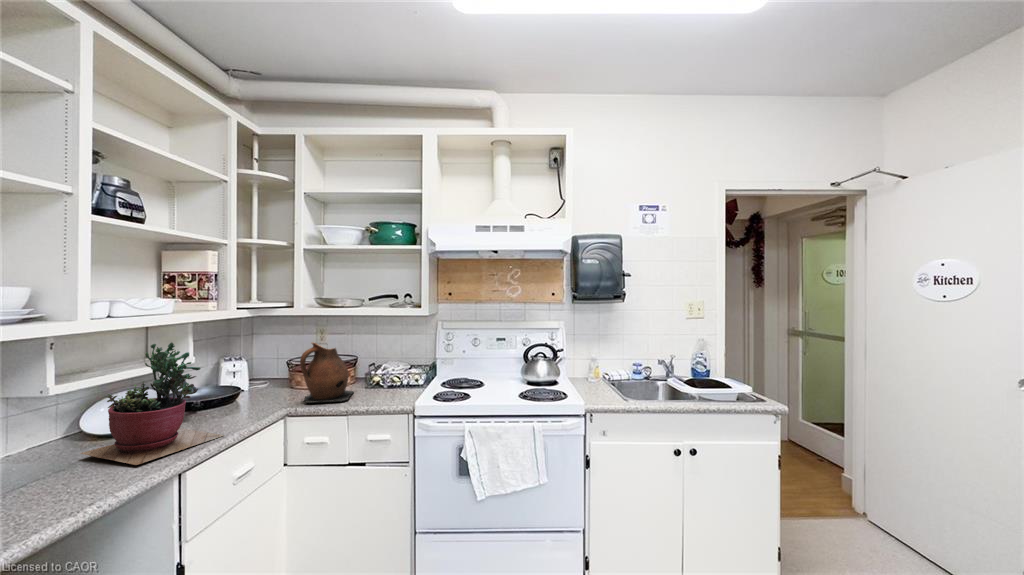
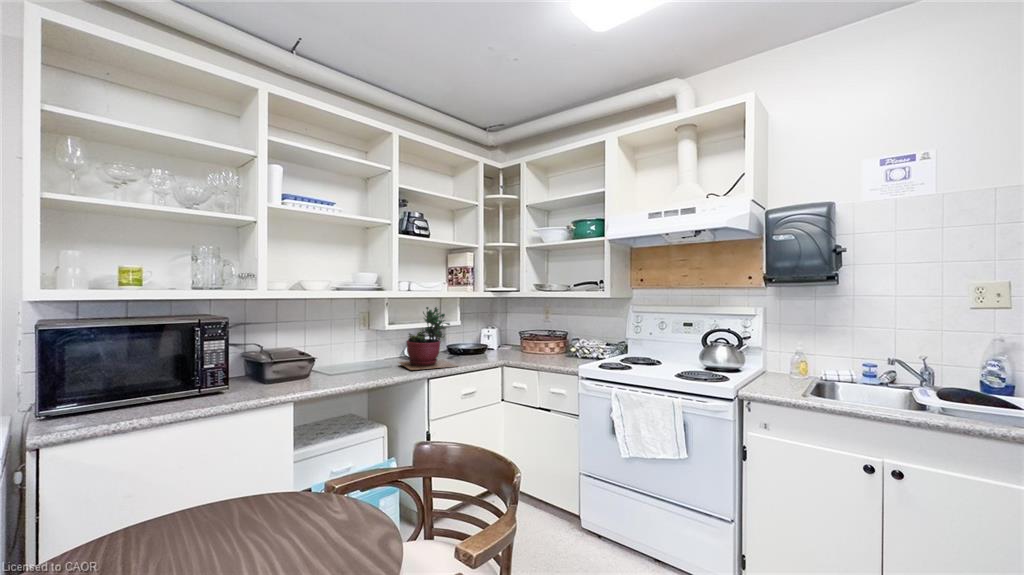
ceramic pitcher: present [300,342,354,403] -> none [515,316,556,361]

